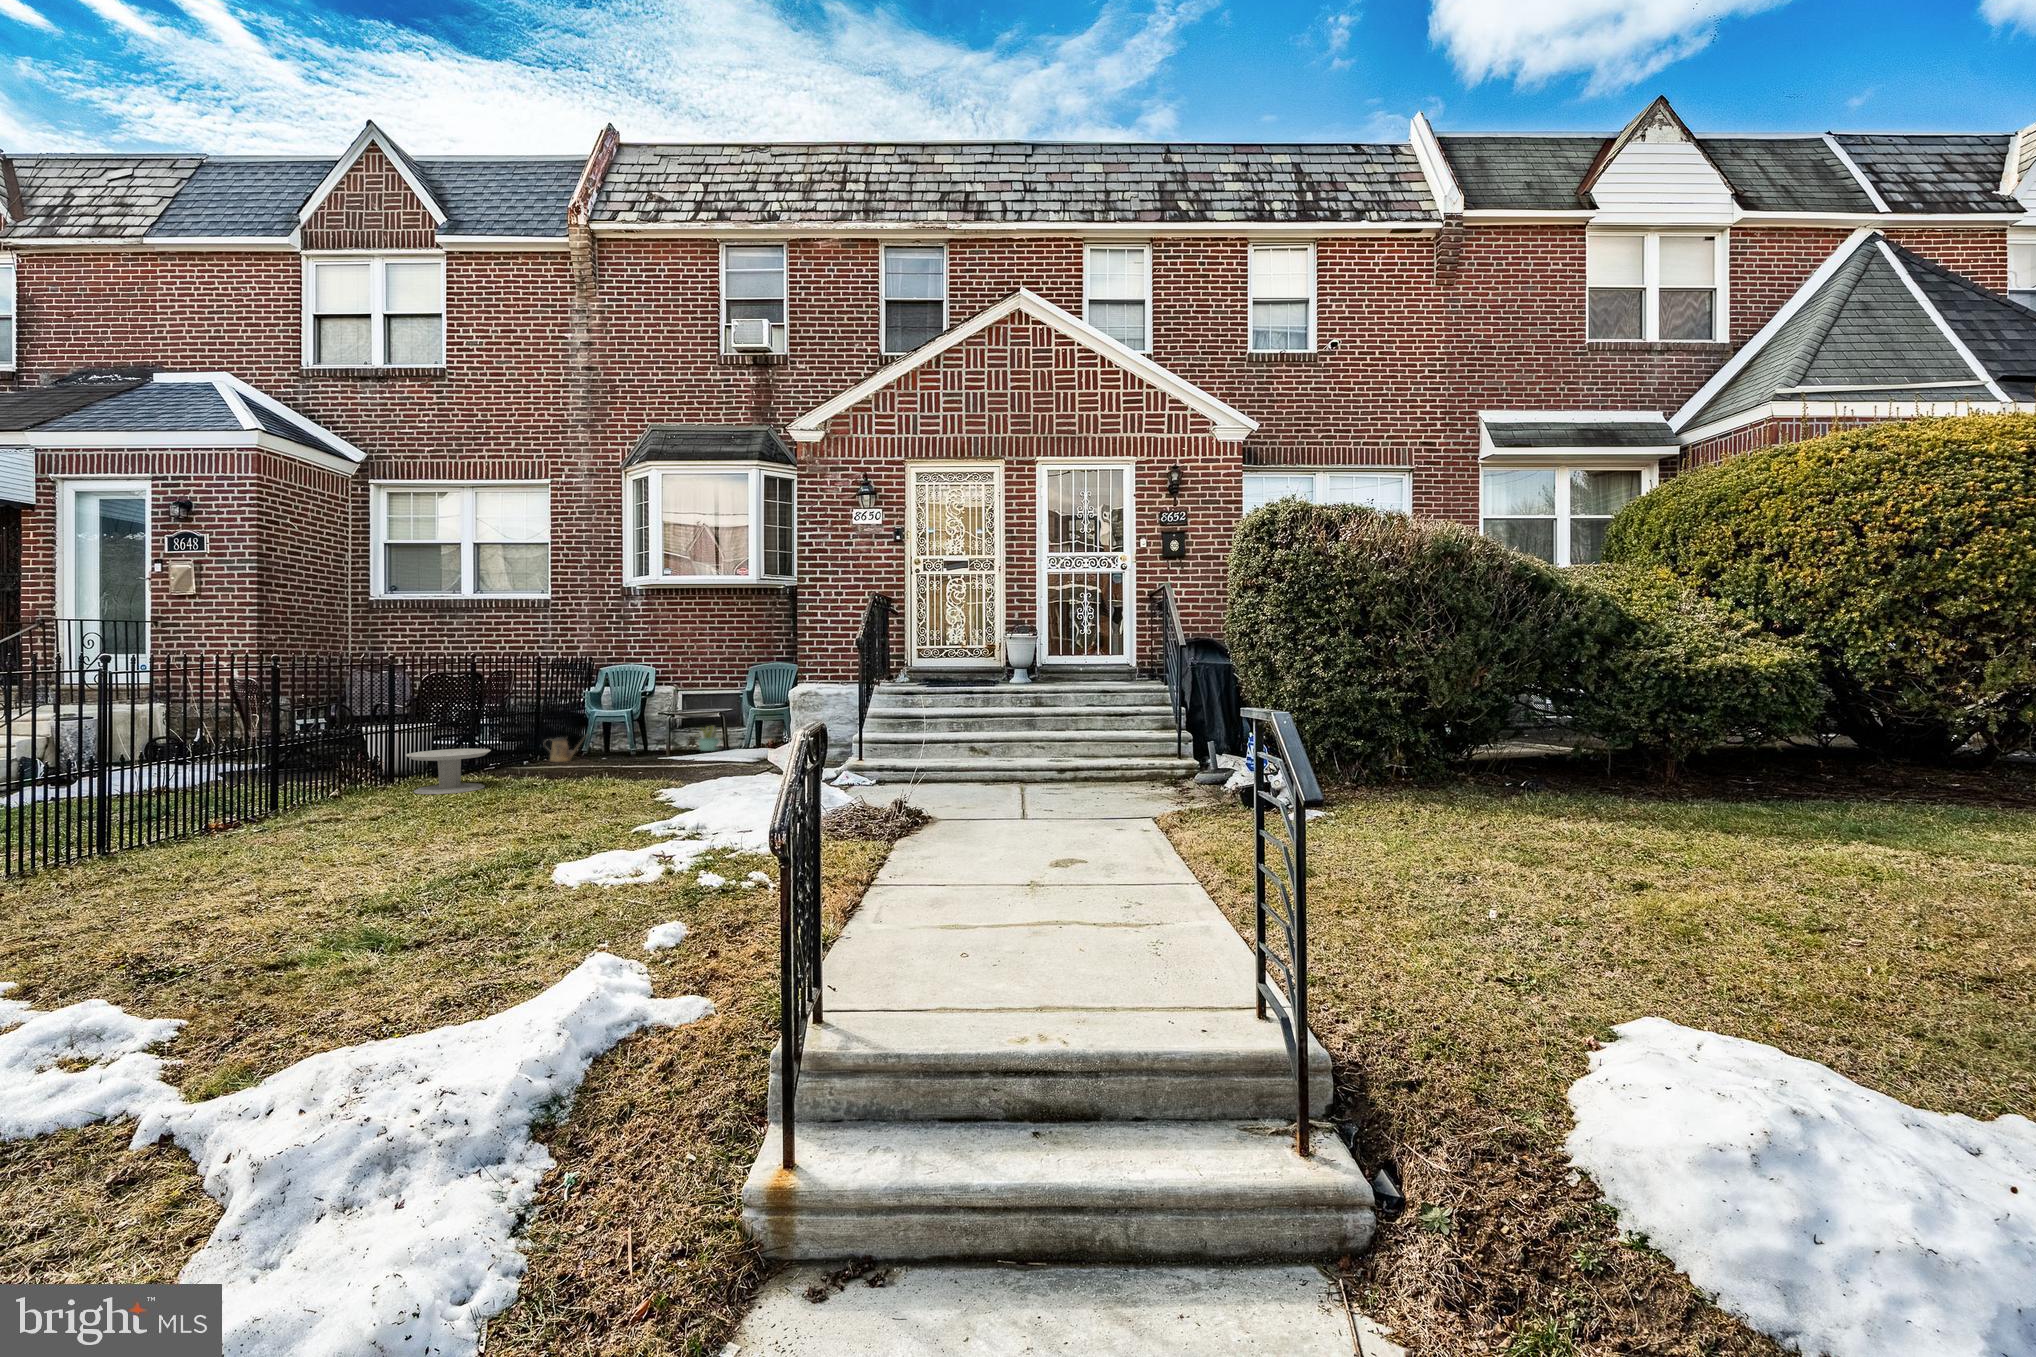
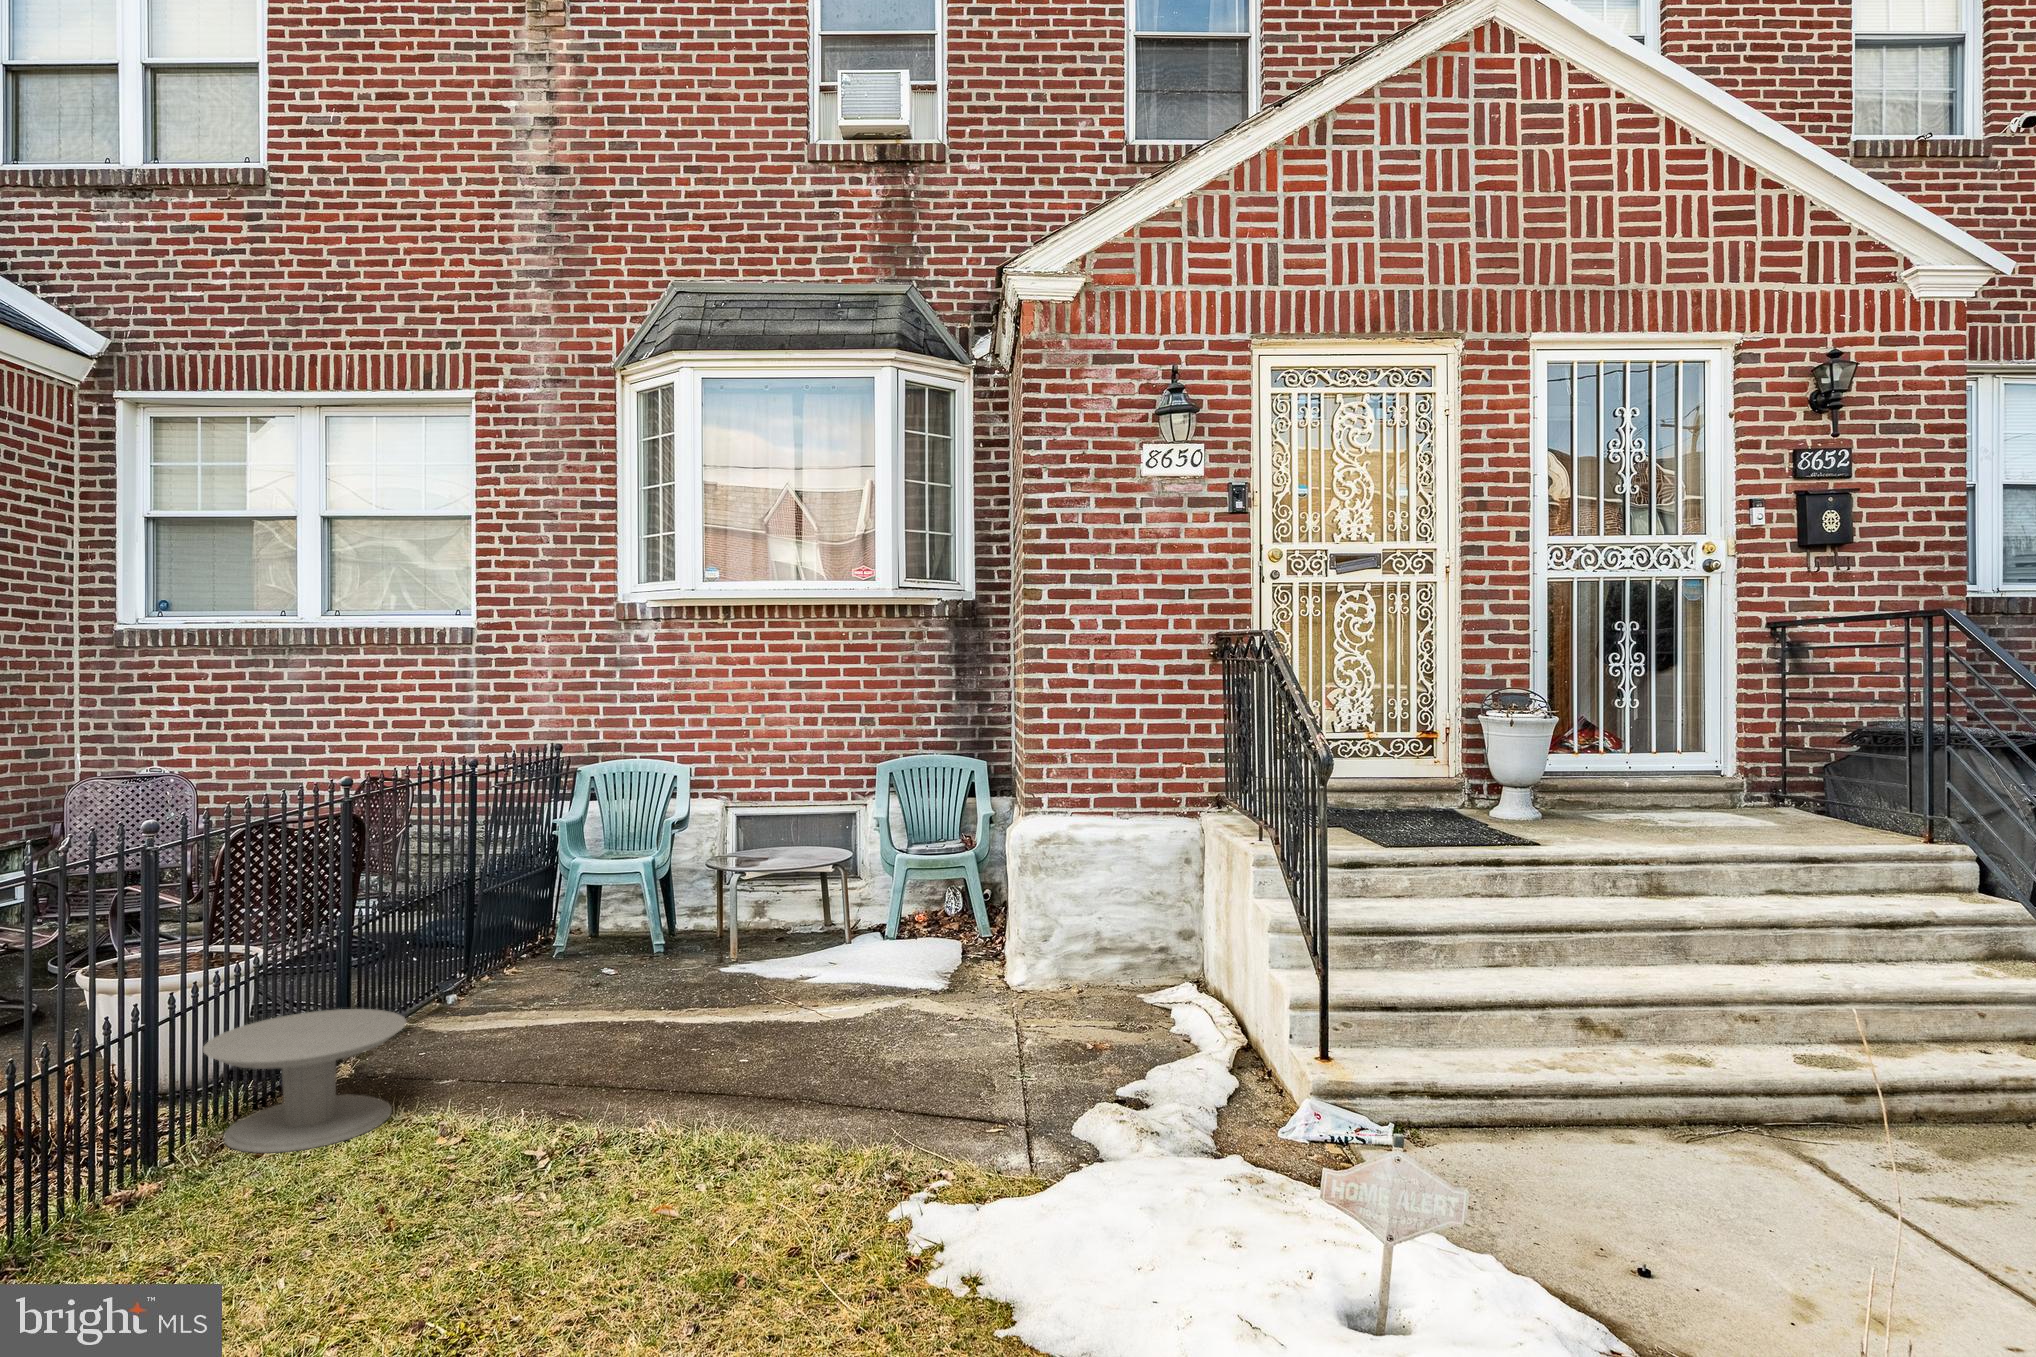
decorative plant: present [694,726,722,751] -> none [770,884,829,937]
watering can: present [543,737,584,762] -> none [481,921,577,983]

